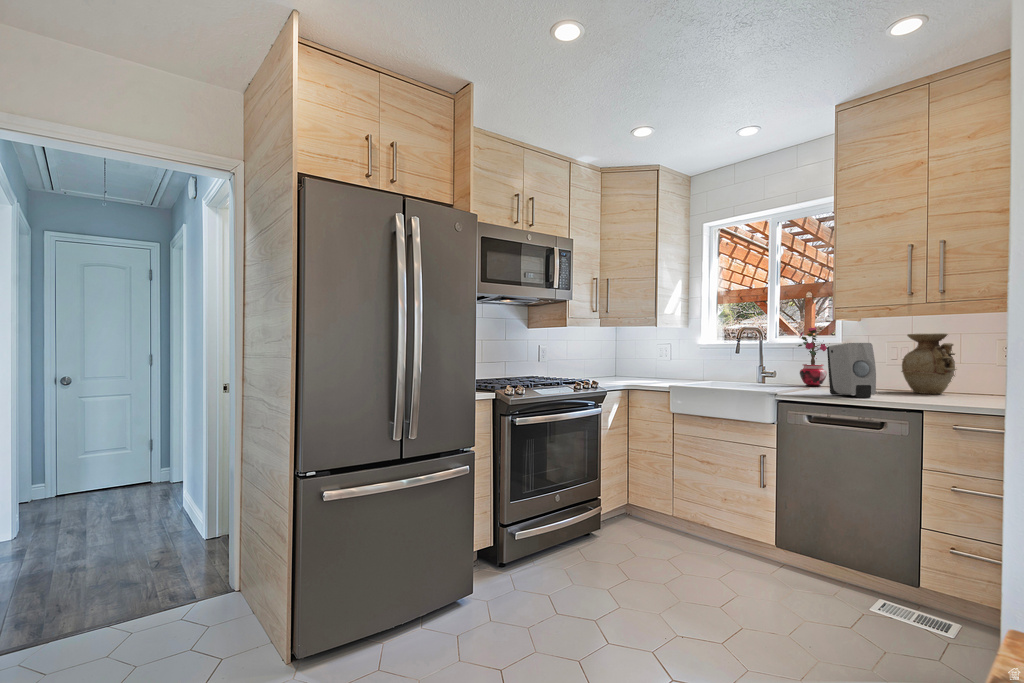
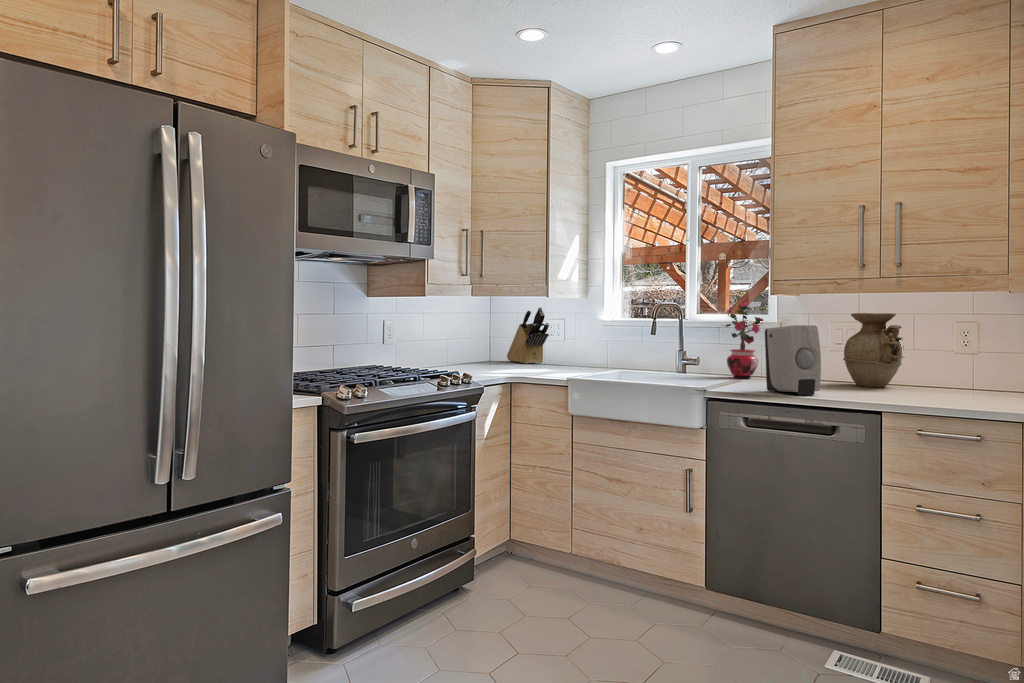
knife block: none [627,335,658,376] -> present [507,307,549,364]

